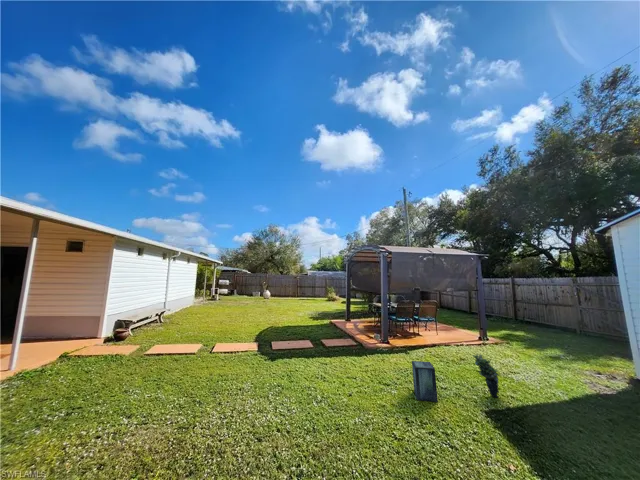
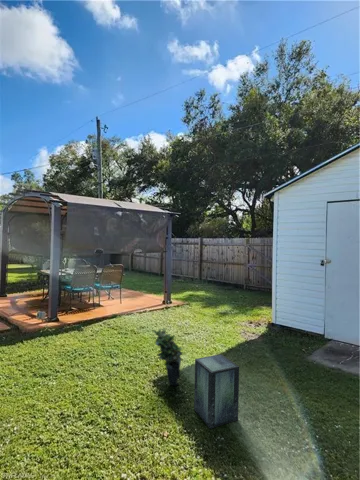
storage box: present [412,361,438,402] -> present [194,354,239,429]

